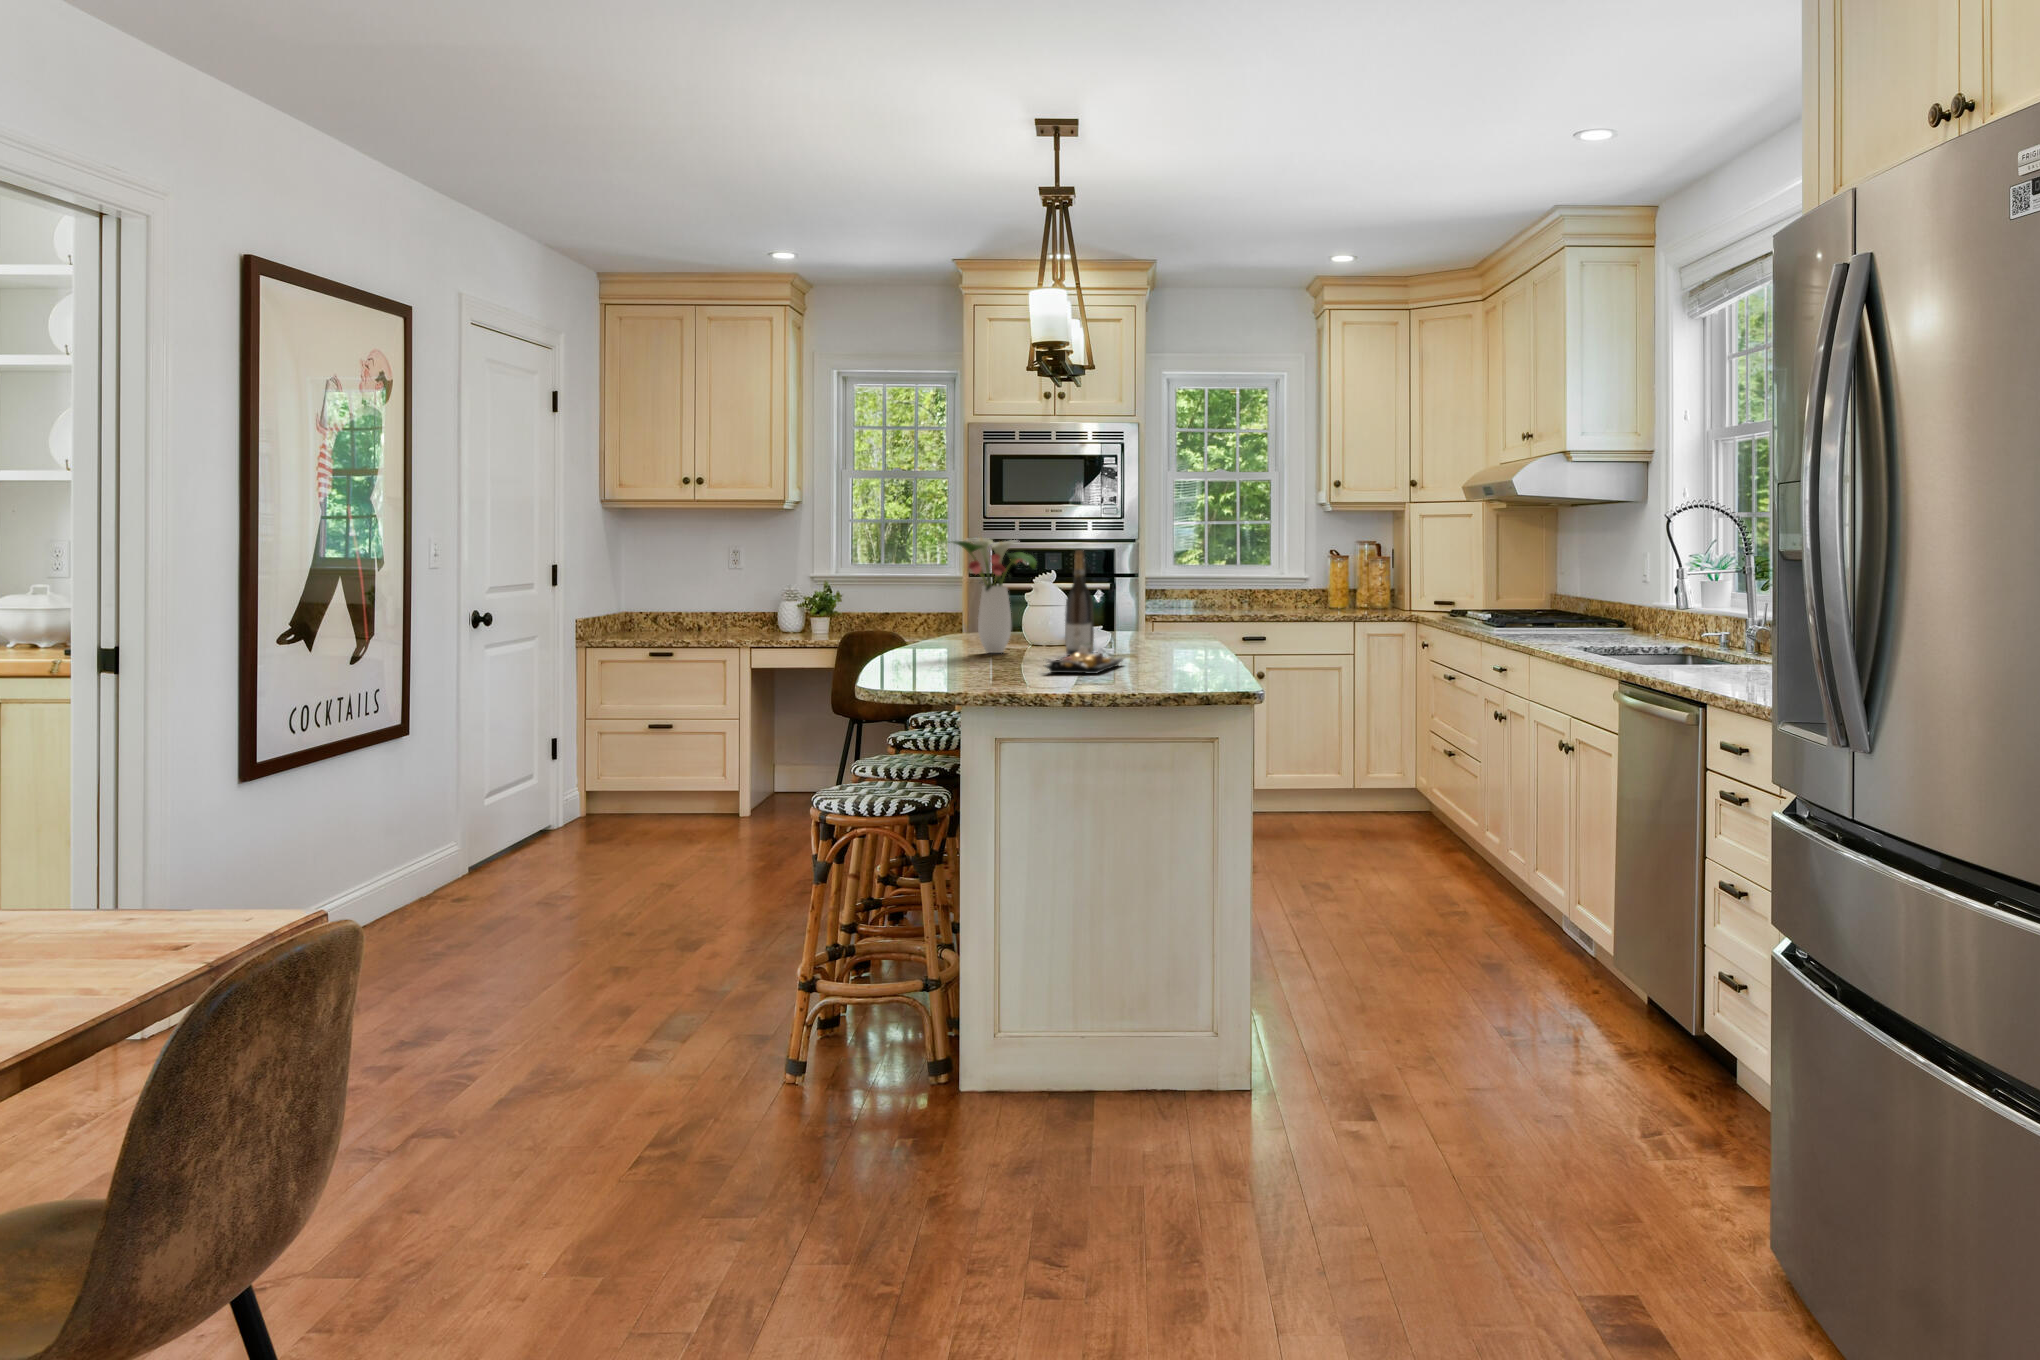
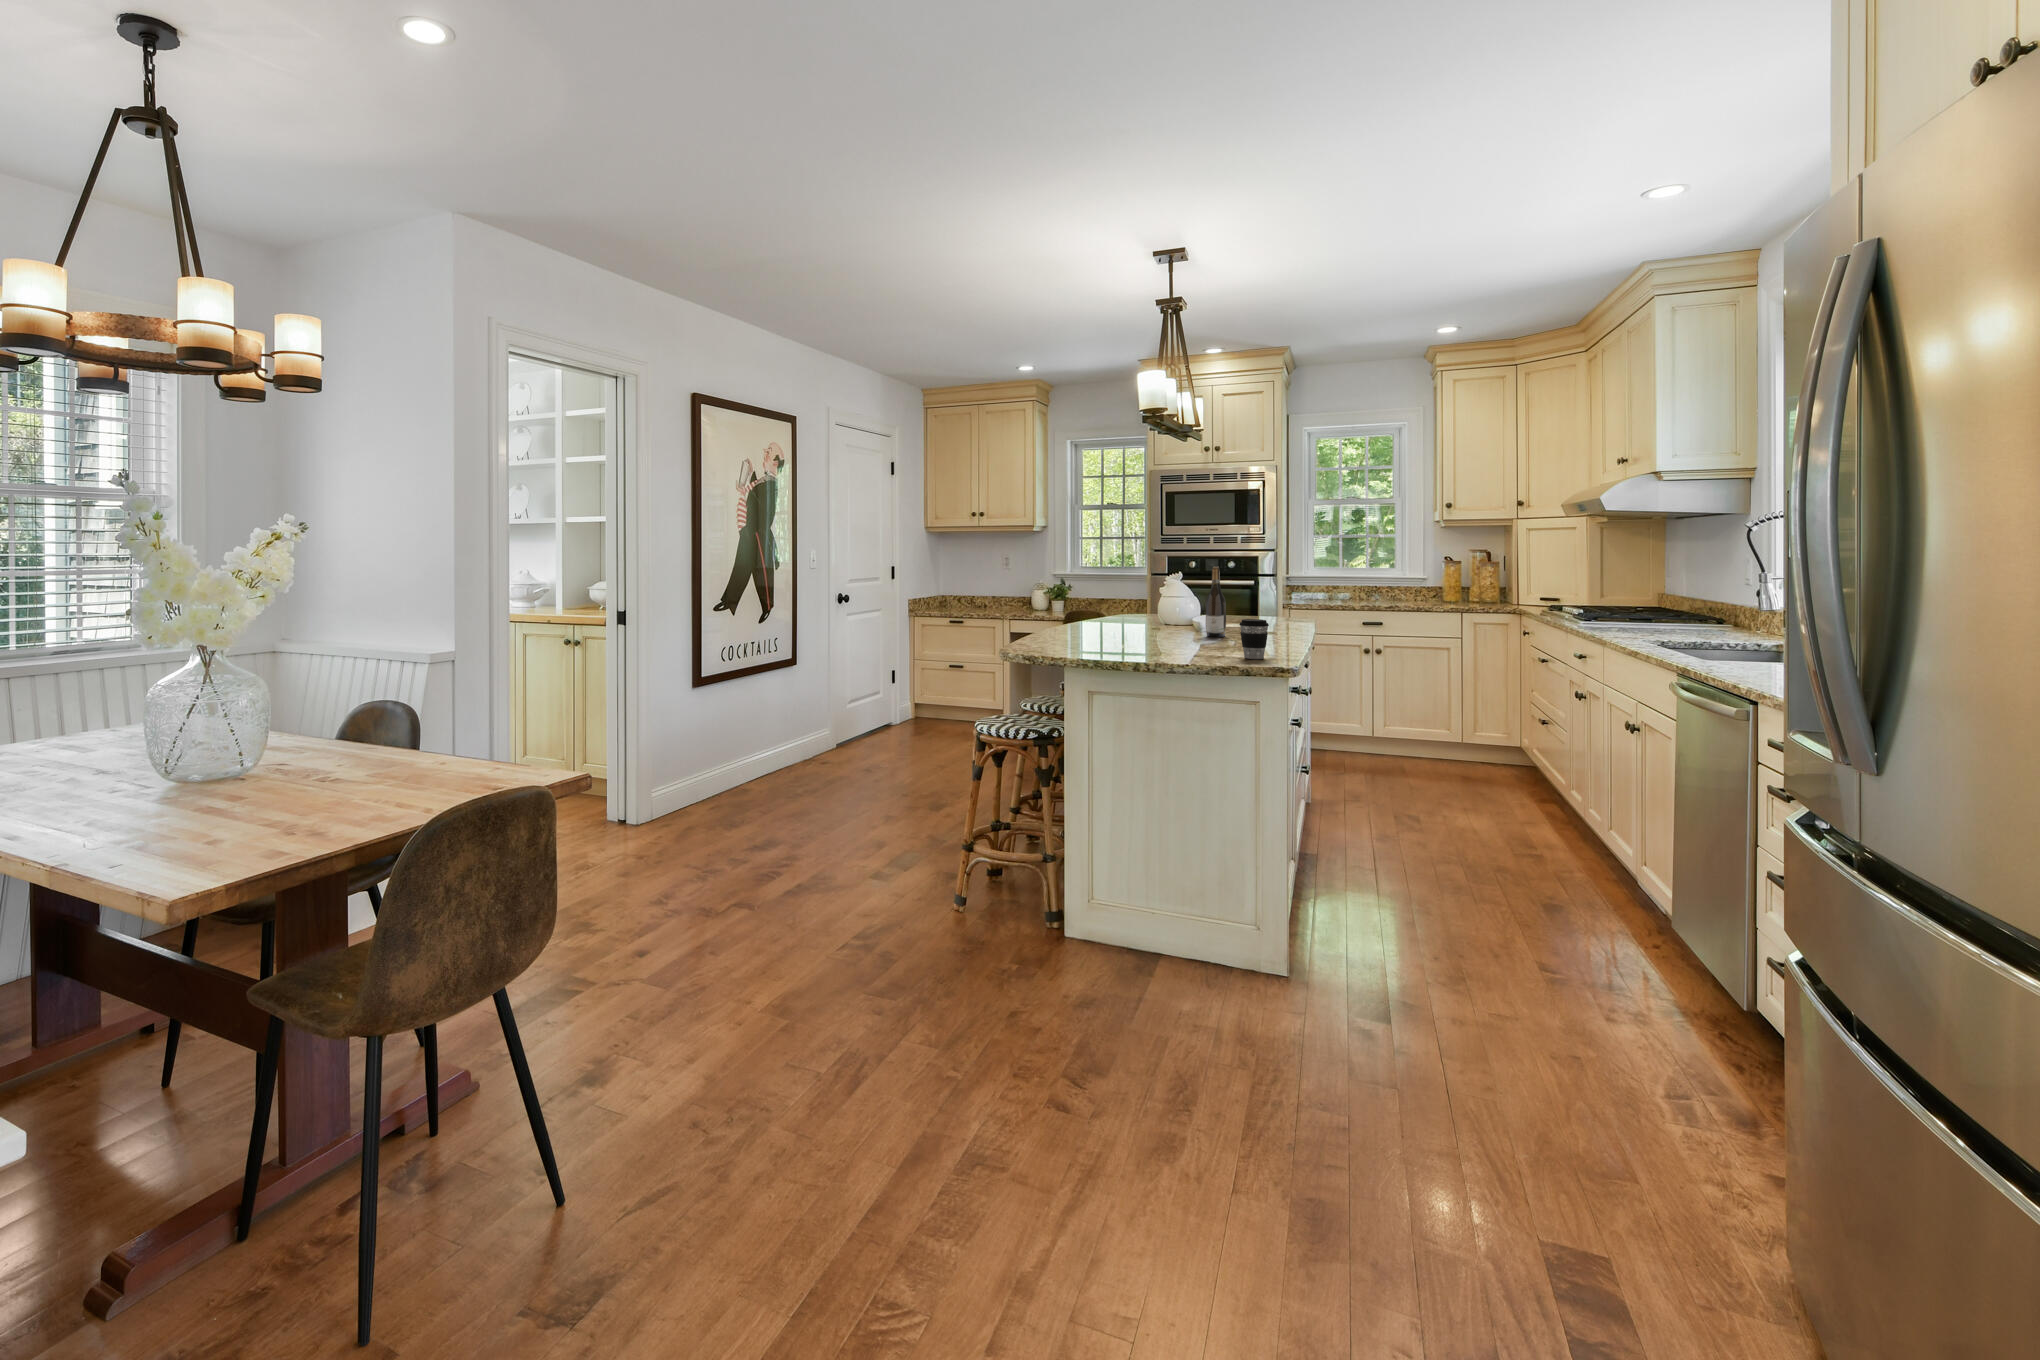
flower arrangement: present [949,538,1036,653] -> none [1120,556,1186,632]
coffee cup: none [1133,621,1175,682] -> present [1239,619,1269,659]
plate: present [1044,645,1123,674] -> none [1181,632,1243,651]

